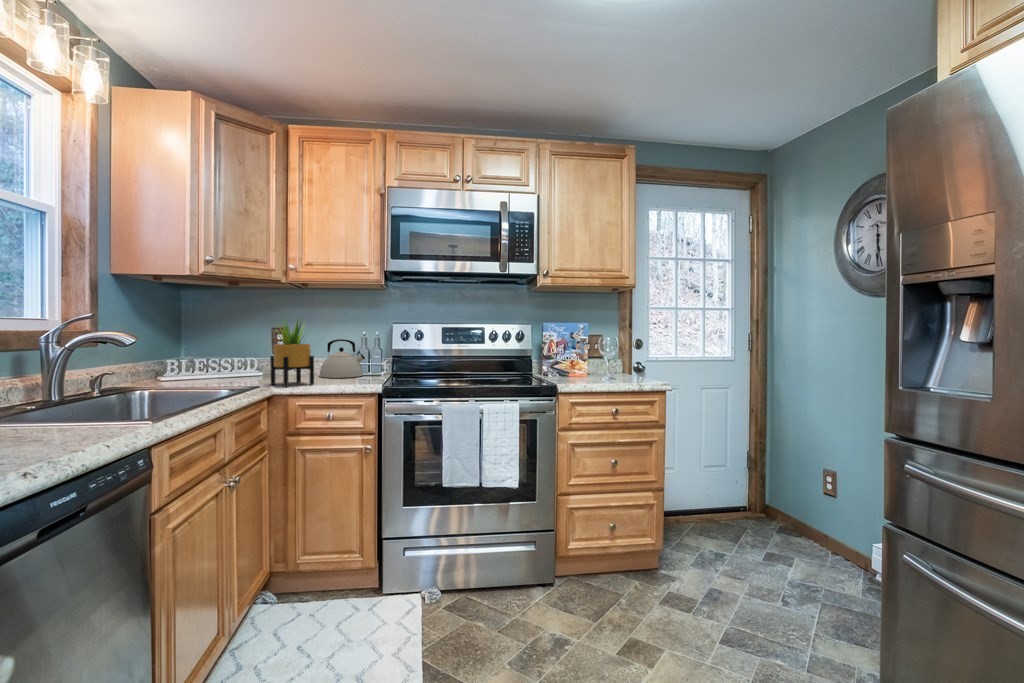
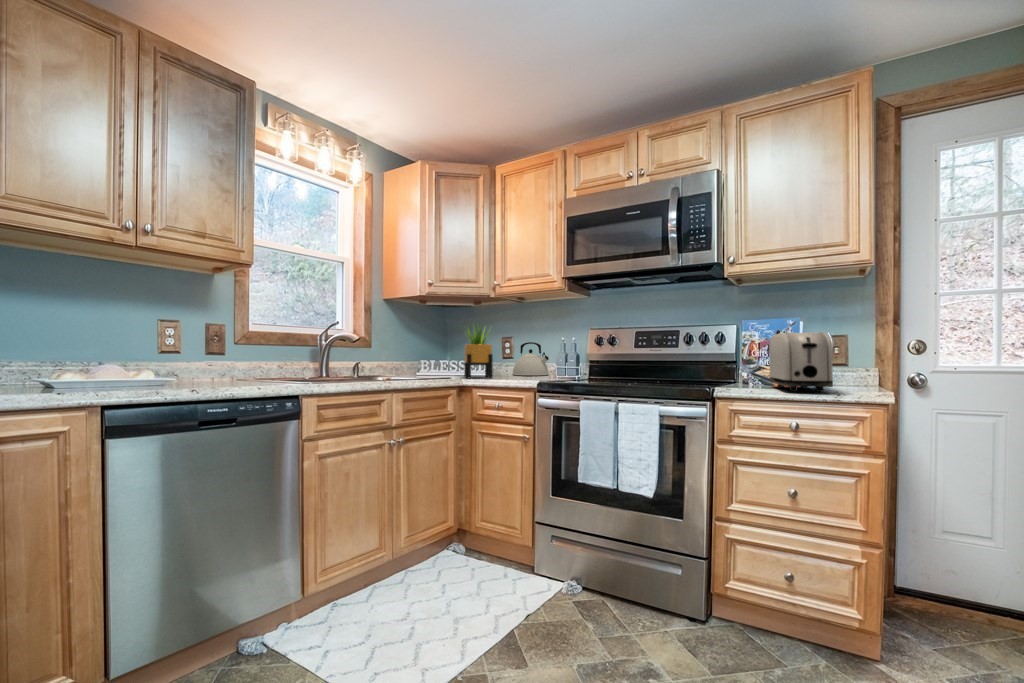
toaster: none [579,338,635,384] -> present [769,333,833,392]

